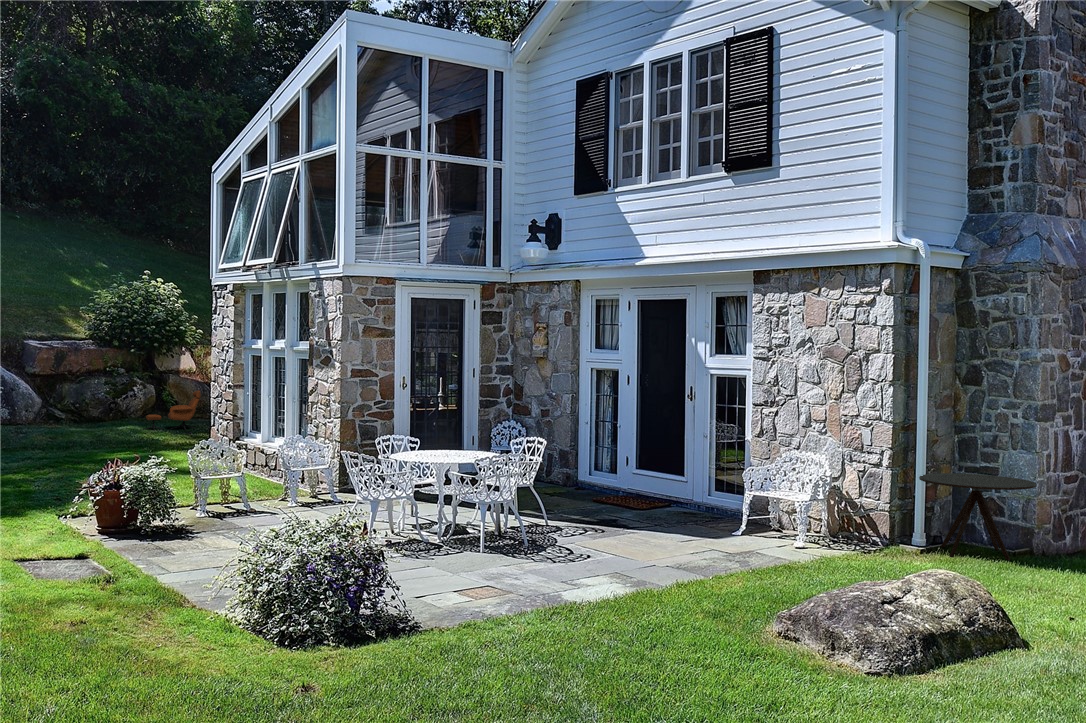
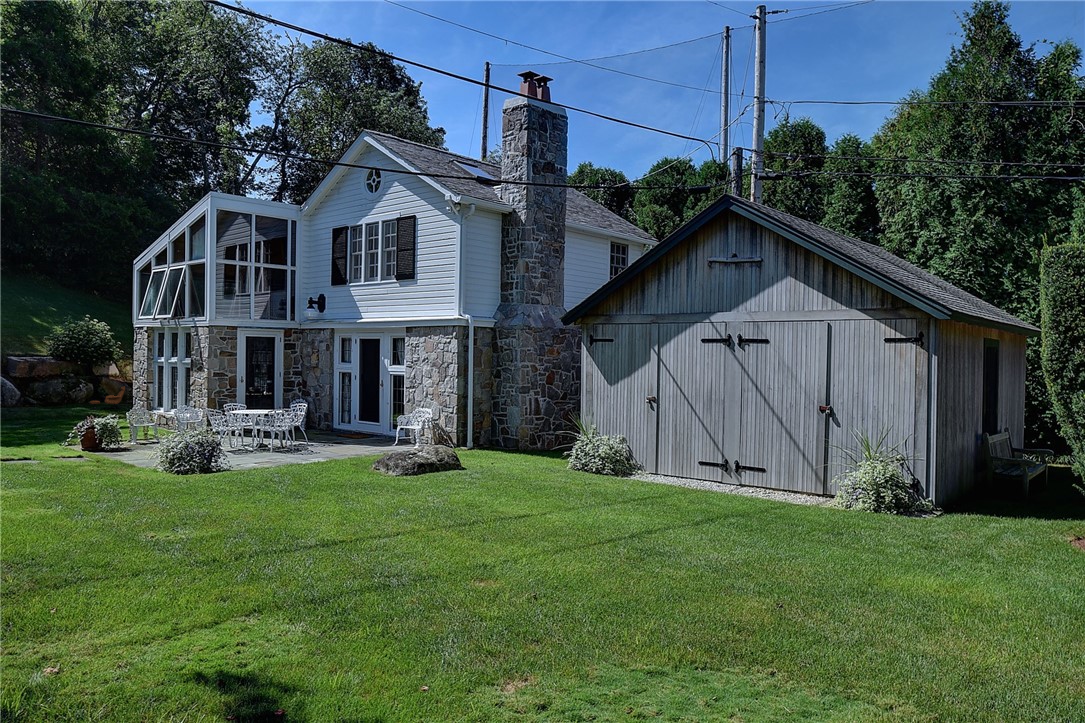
round table: present [919,473,1036,560] -> none [468,417,515,452]

